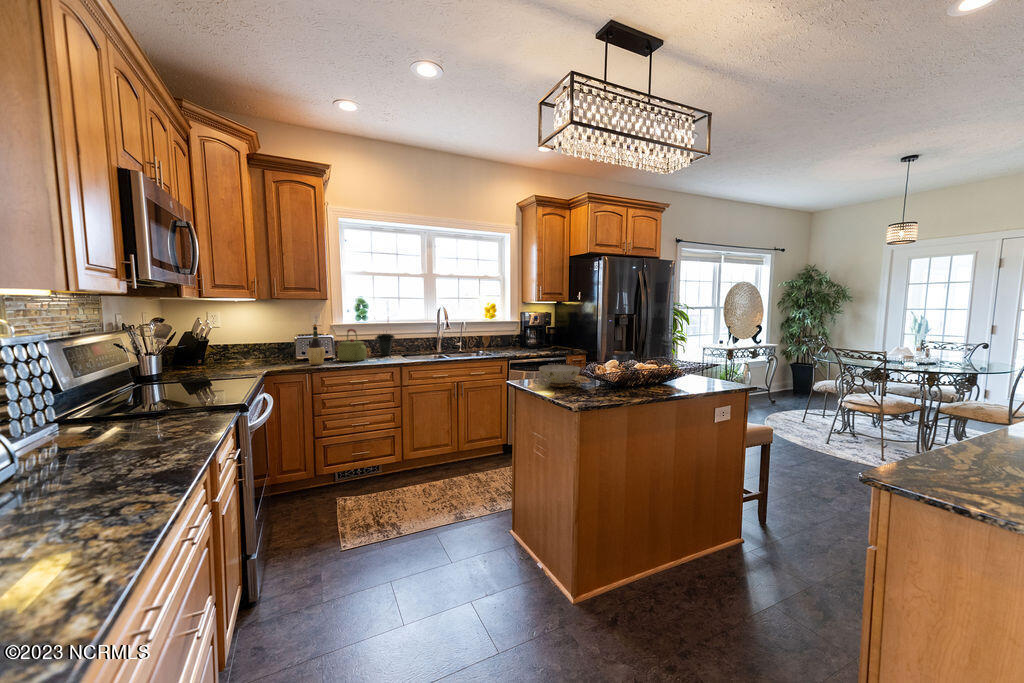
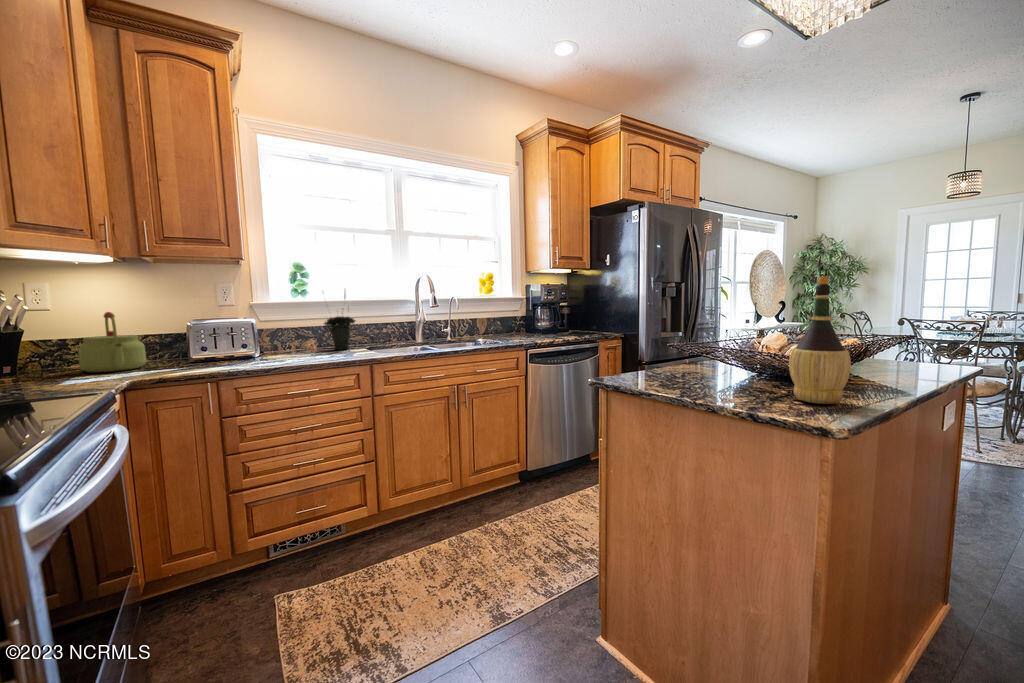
wine bottle: present [307,324,325,365] -> present [789,276,851,404]
kettle: present [338,329,367,361] -> present [78,312,146,372]
ceramic bowl: present [539,365,580,387] -> none [661,347,743,387]

